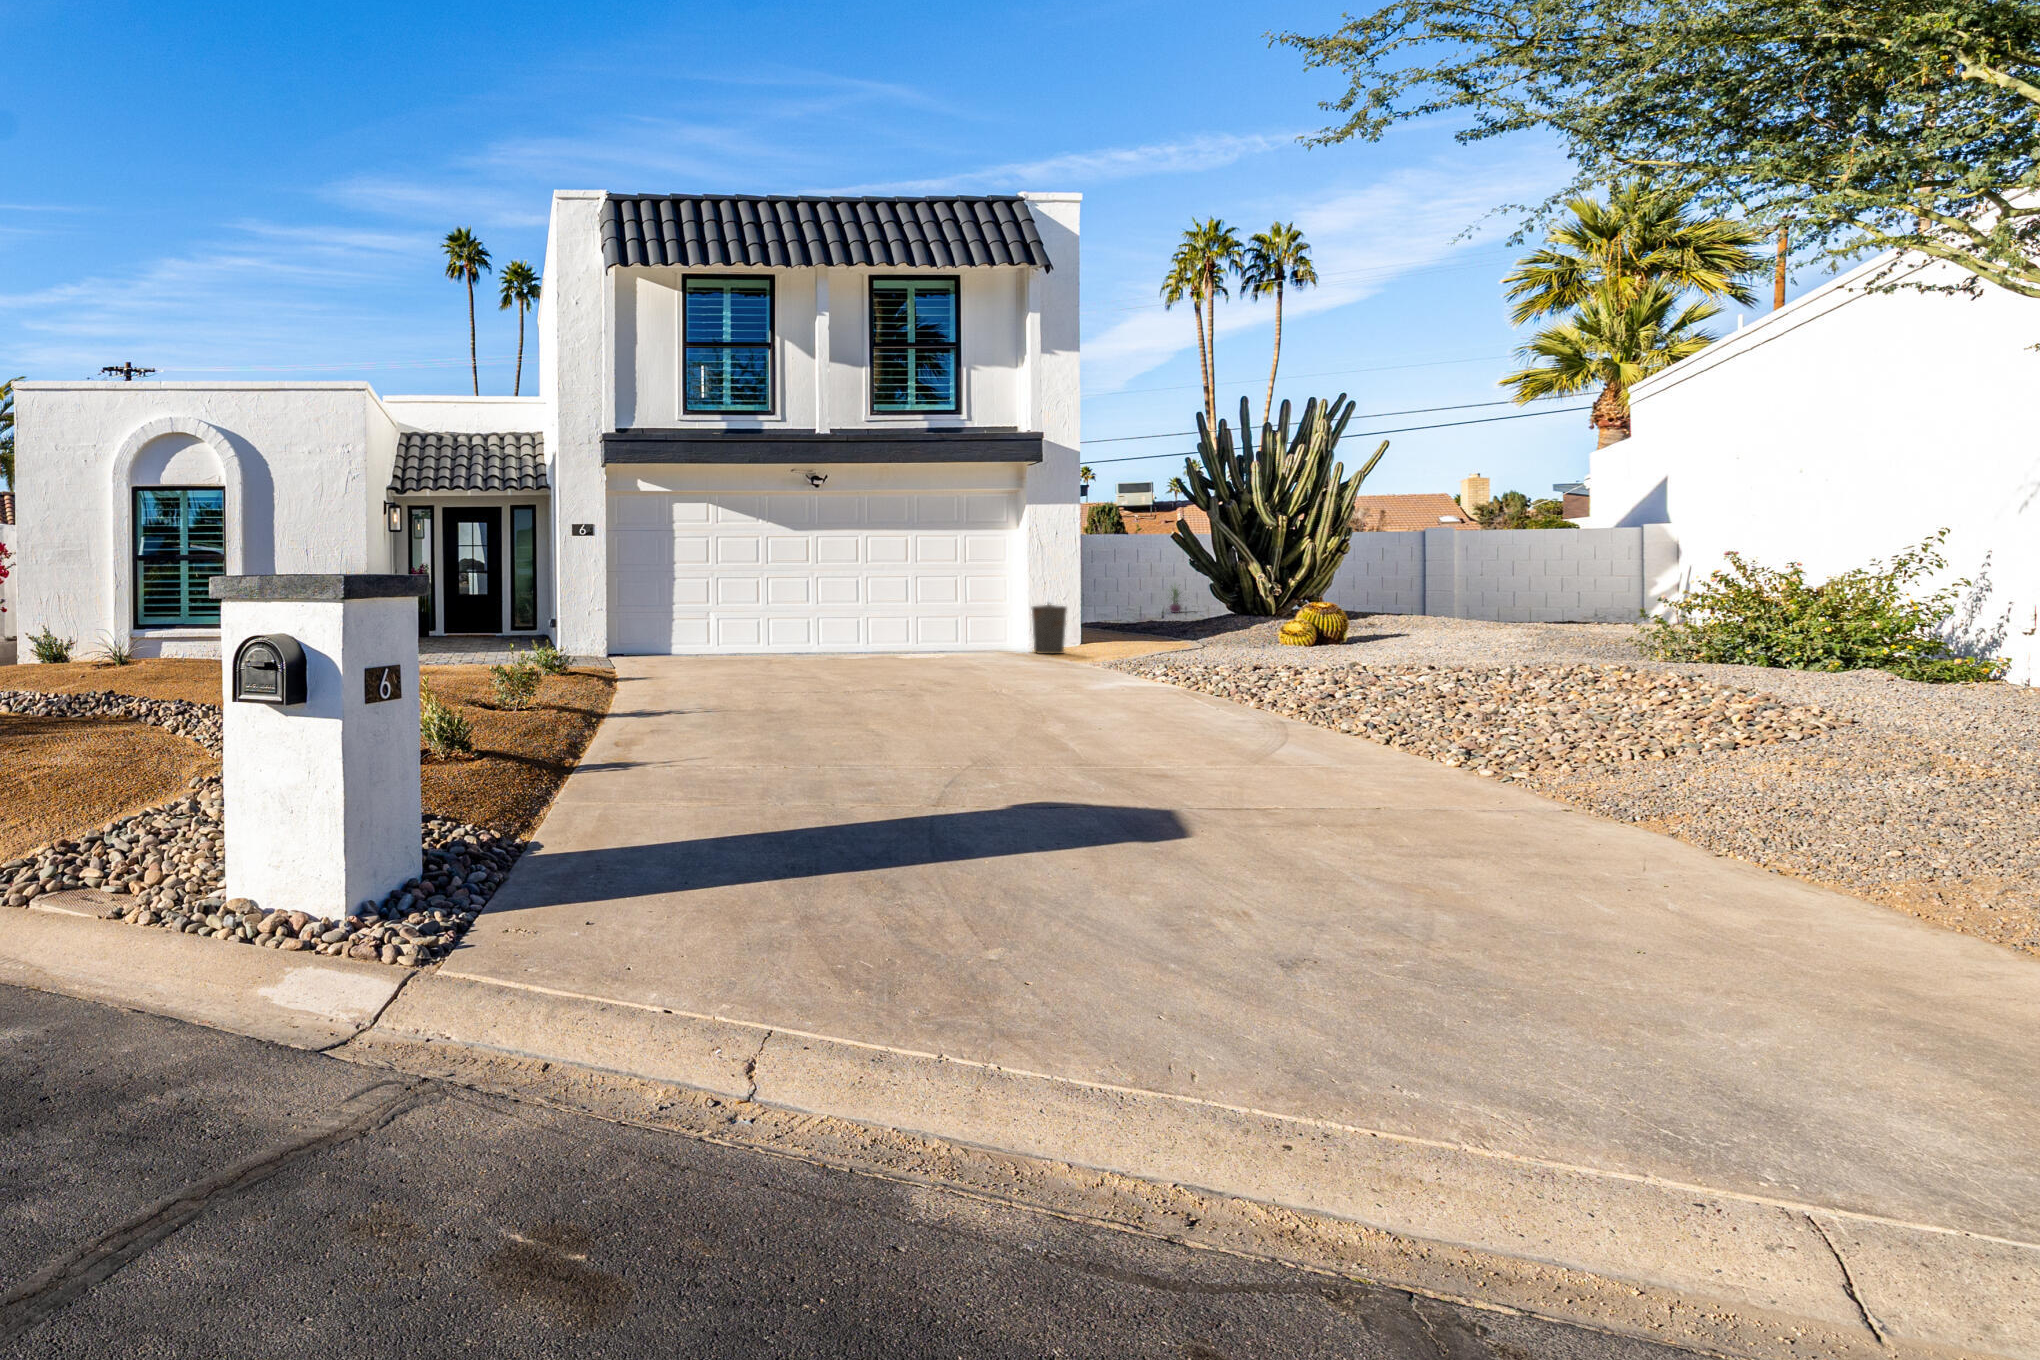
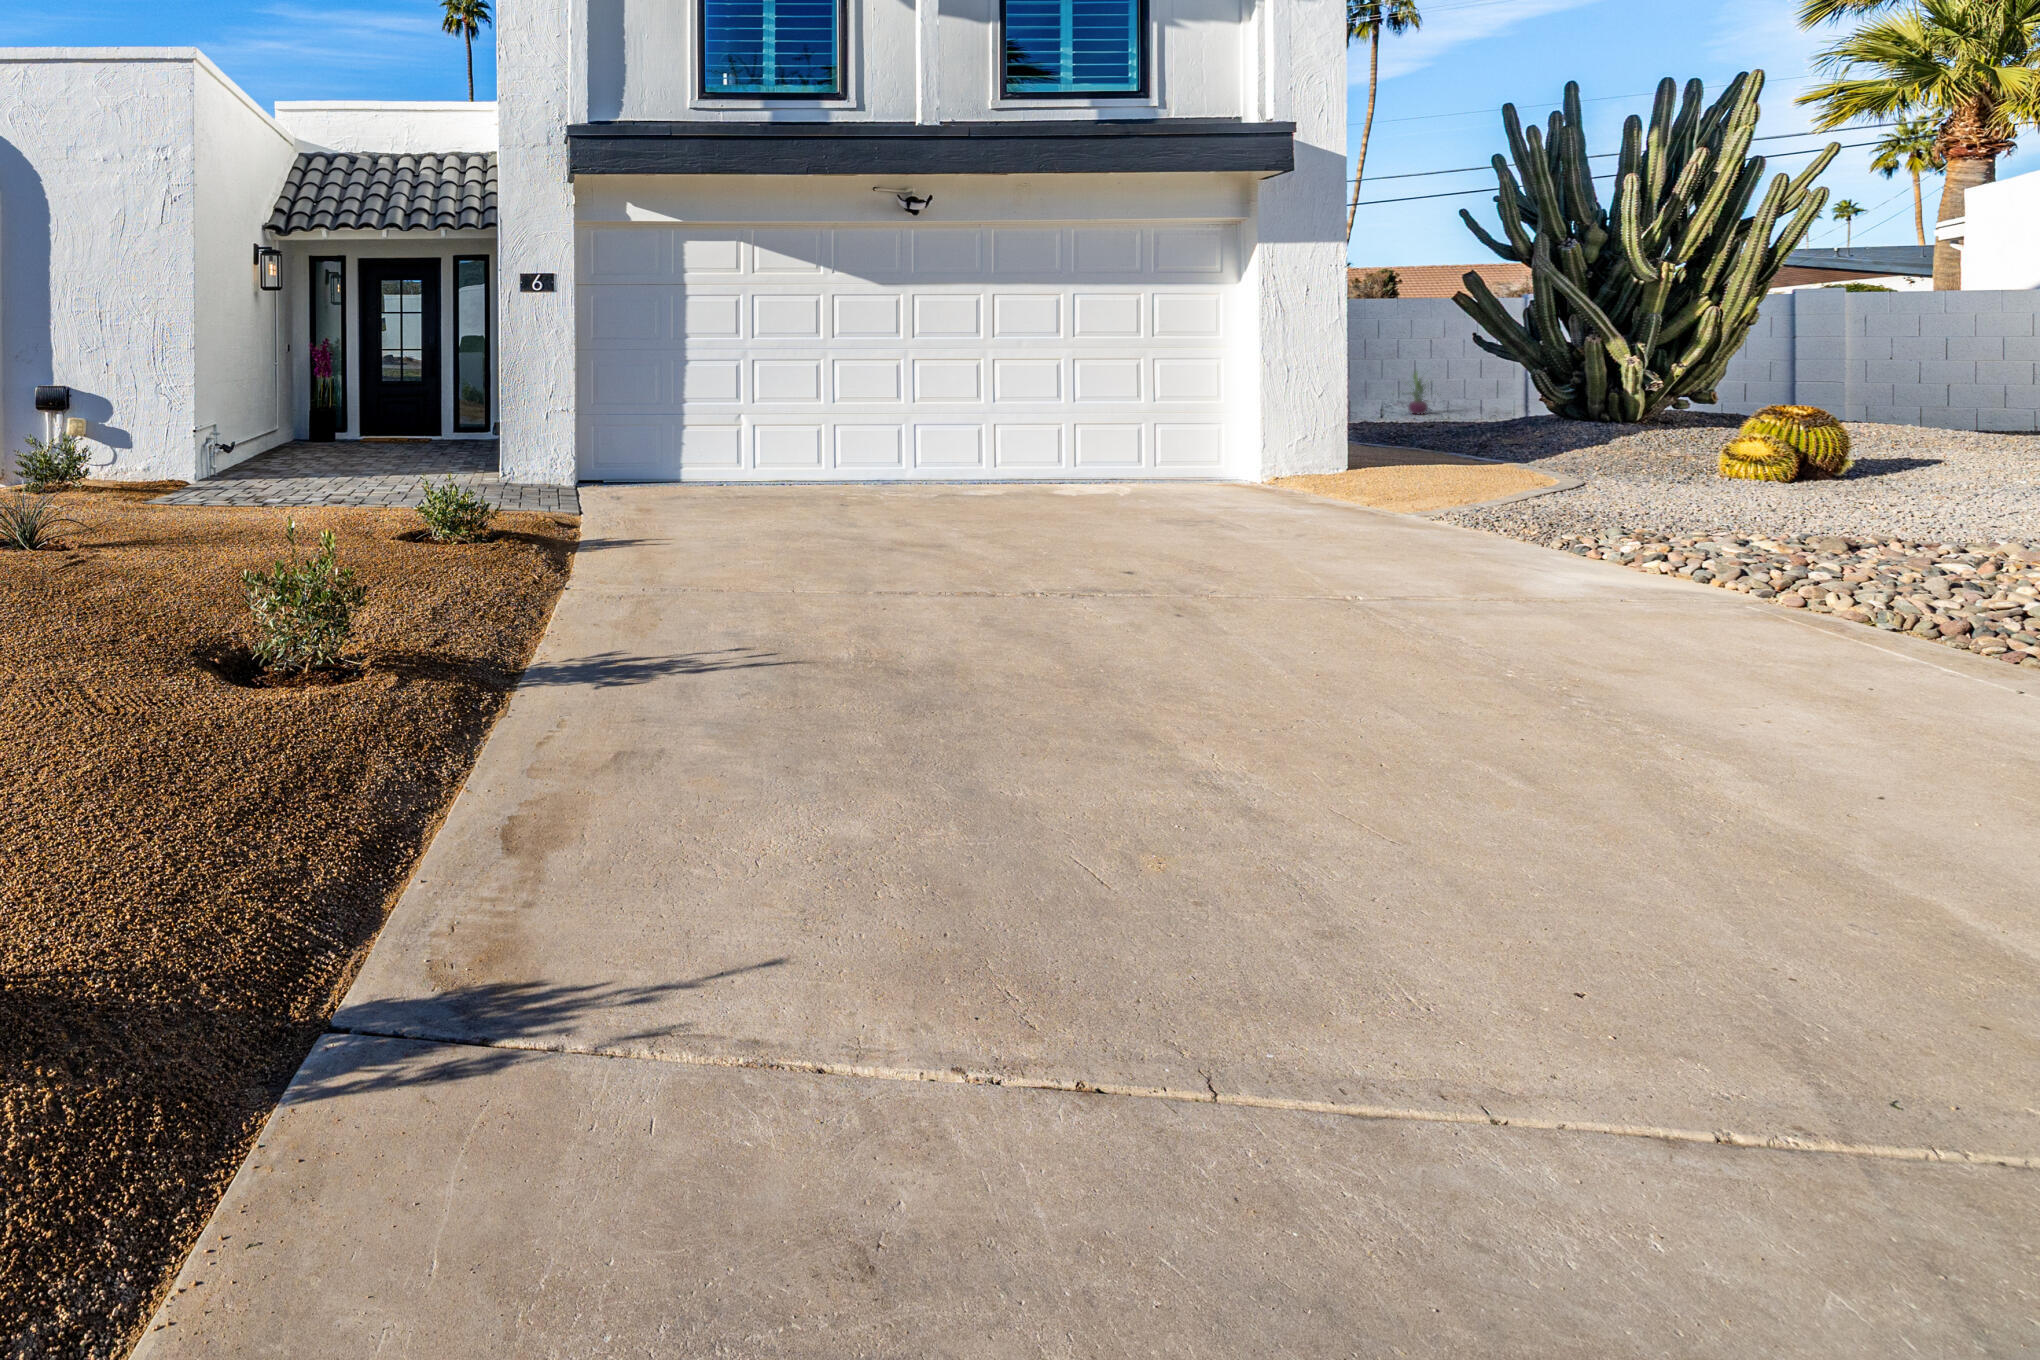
trash can: present [1031,604,1067,654] -> none [1278,404,1343,491]

